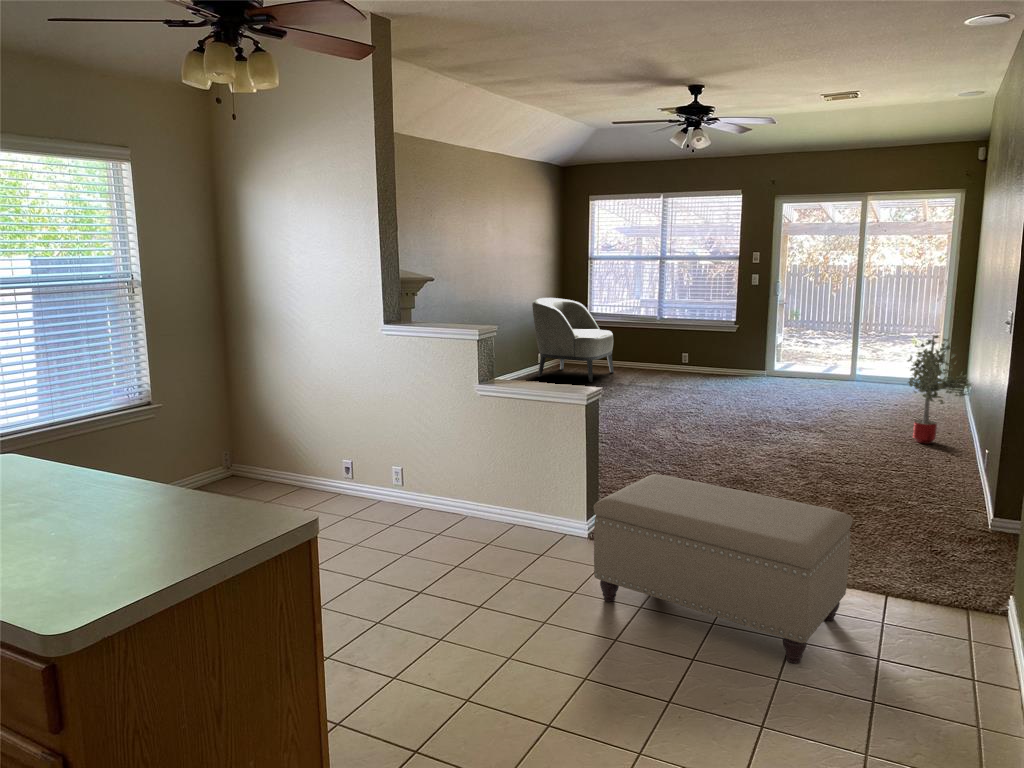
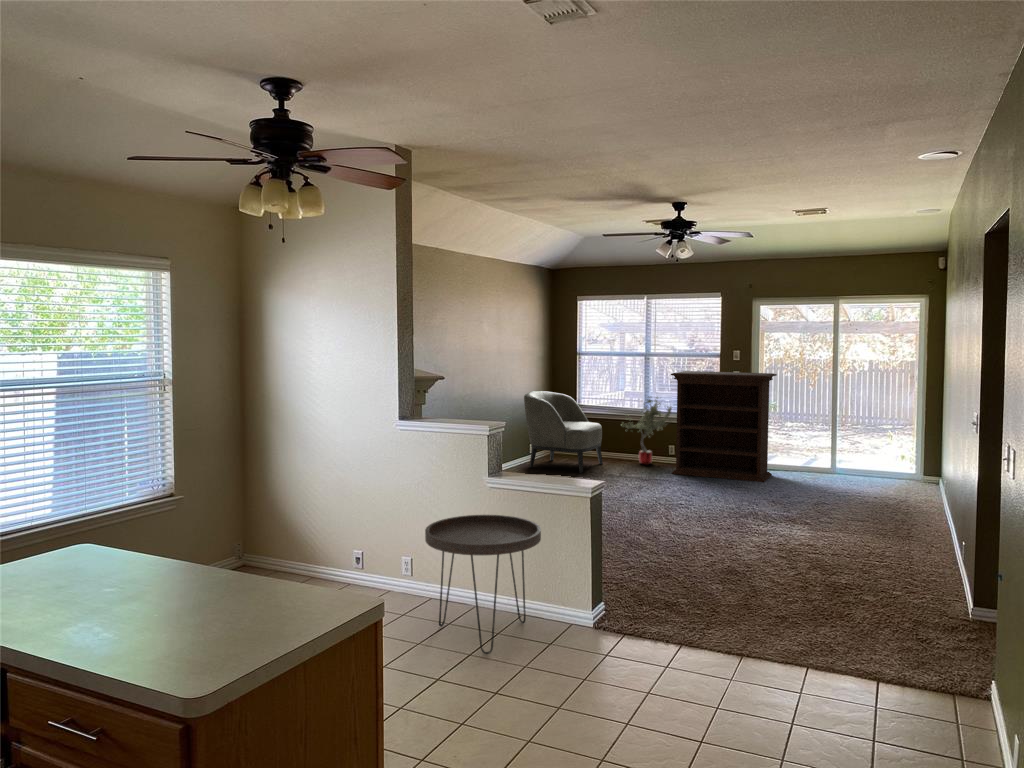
bookshelf: none [684,276,797,390] -> present [671,371,777,482]
potted tree: present [908,335,971,444] -> present [621,397,672,465]
side table: none [407,421,530,565] -> present [425,515,541,654]
ottoman: present [593,474,853,664] -> none [606,566,844,745]

